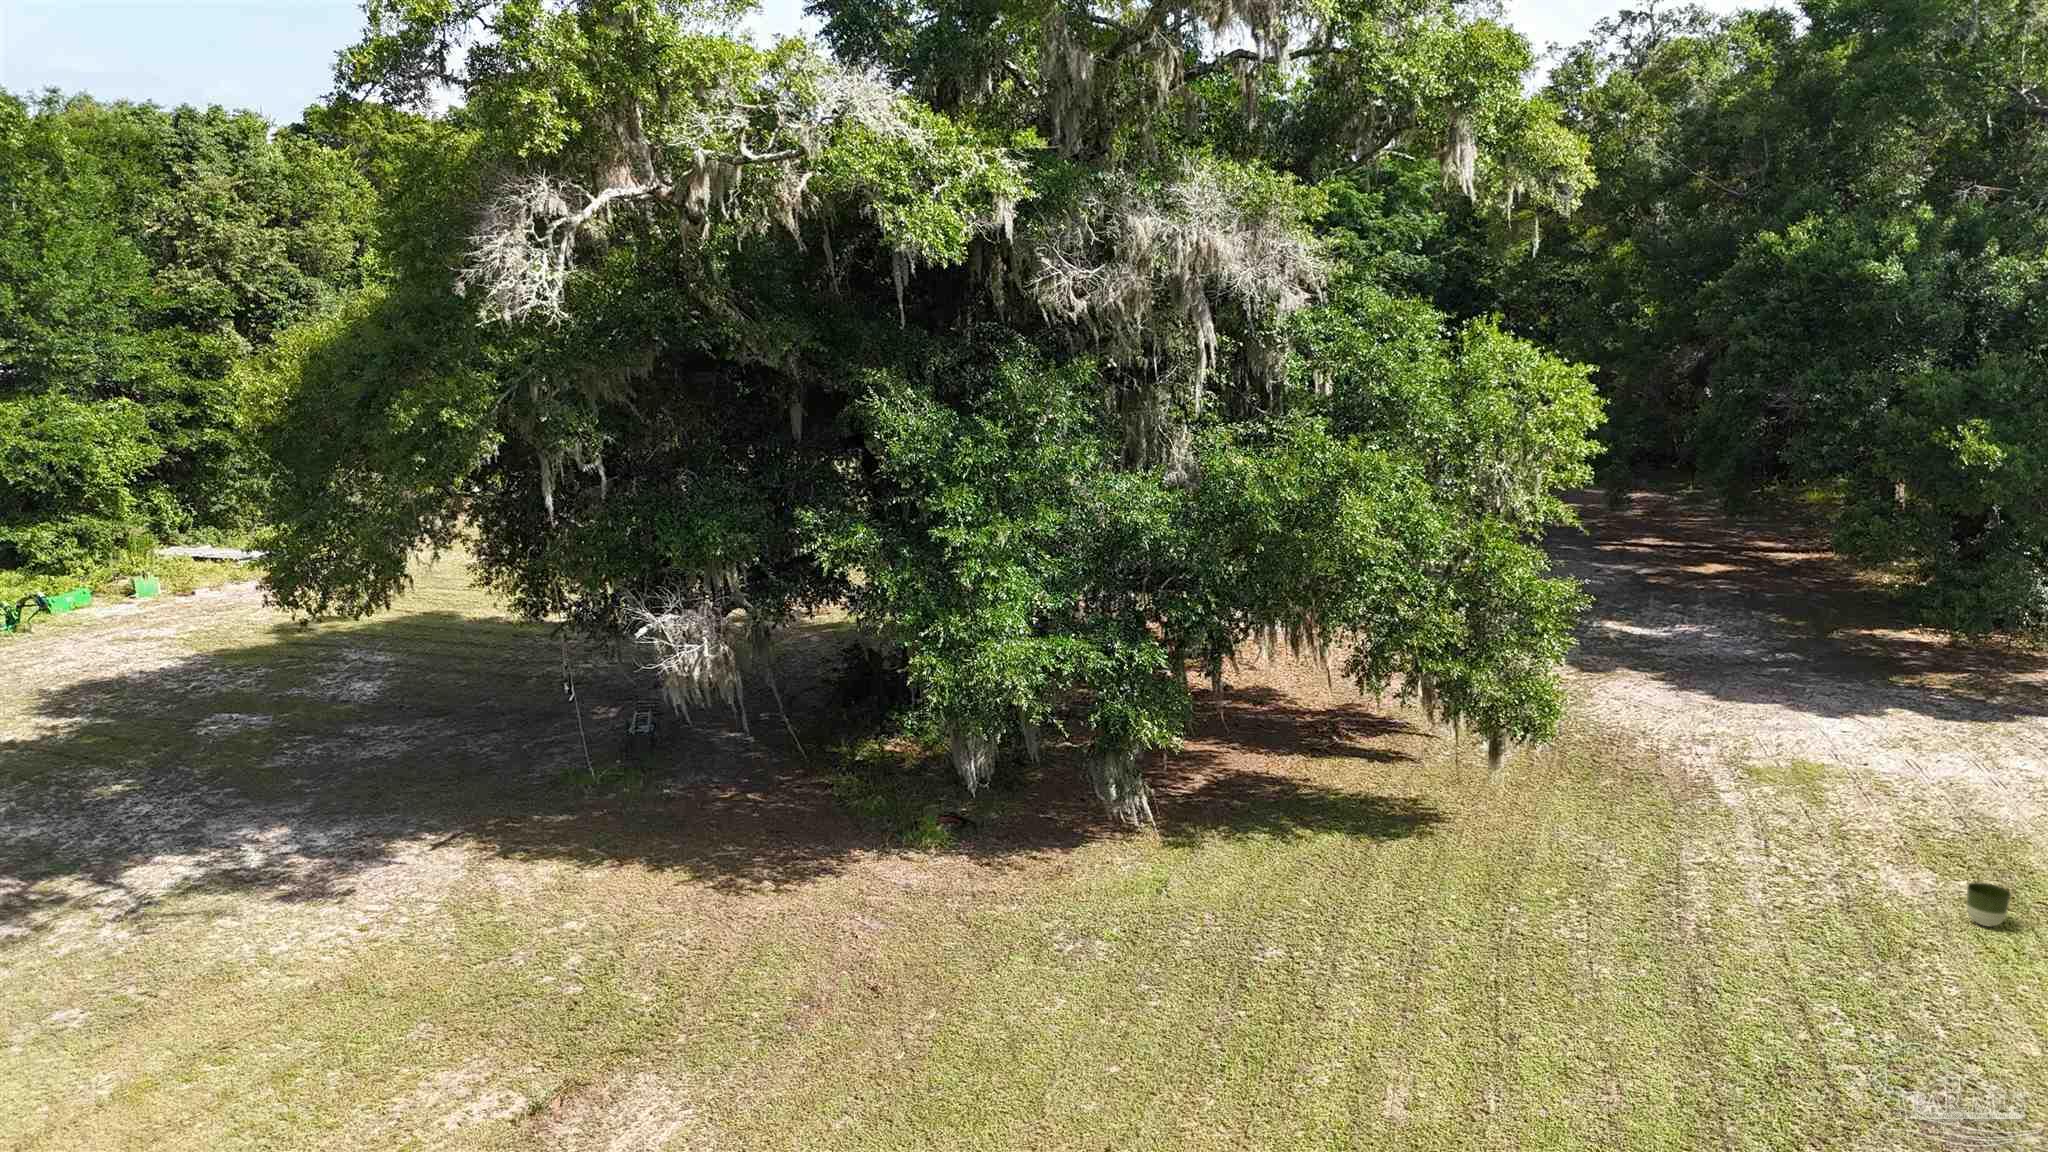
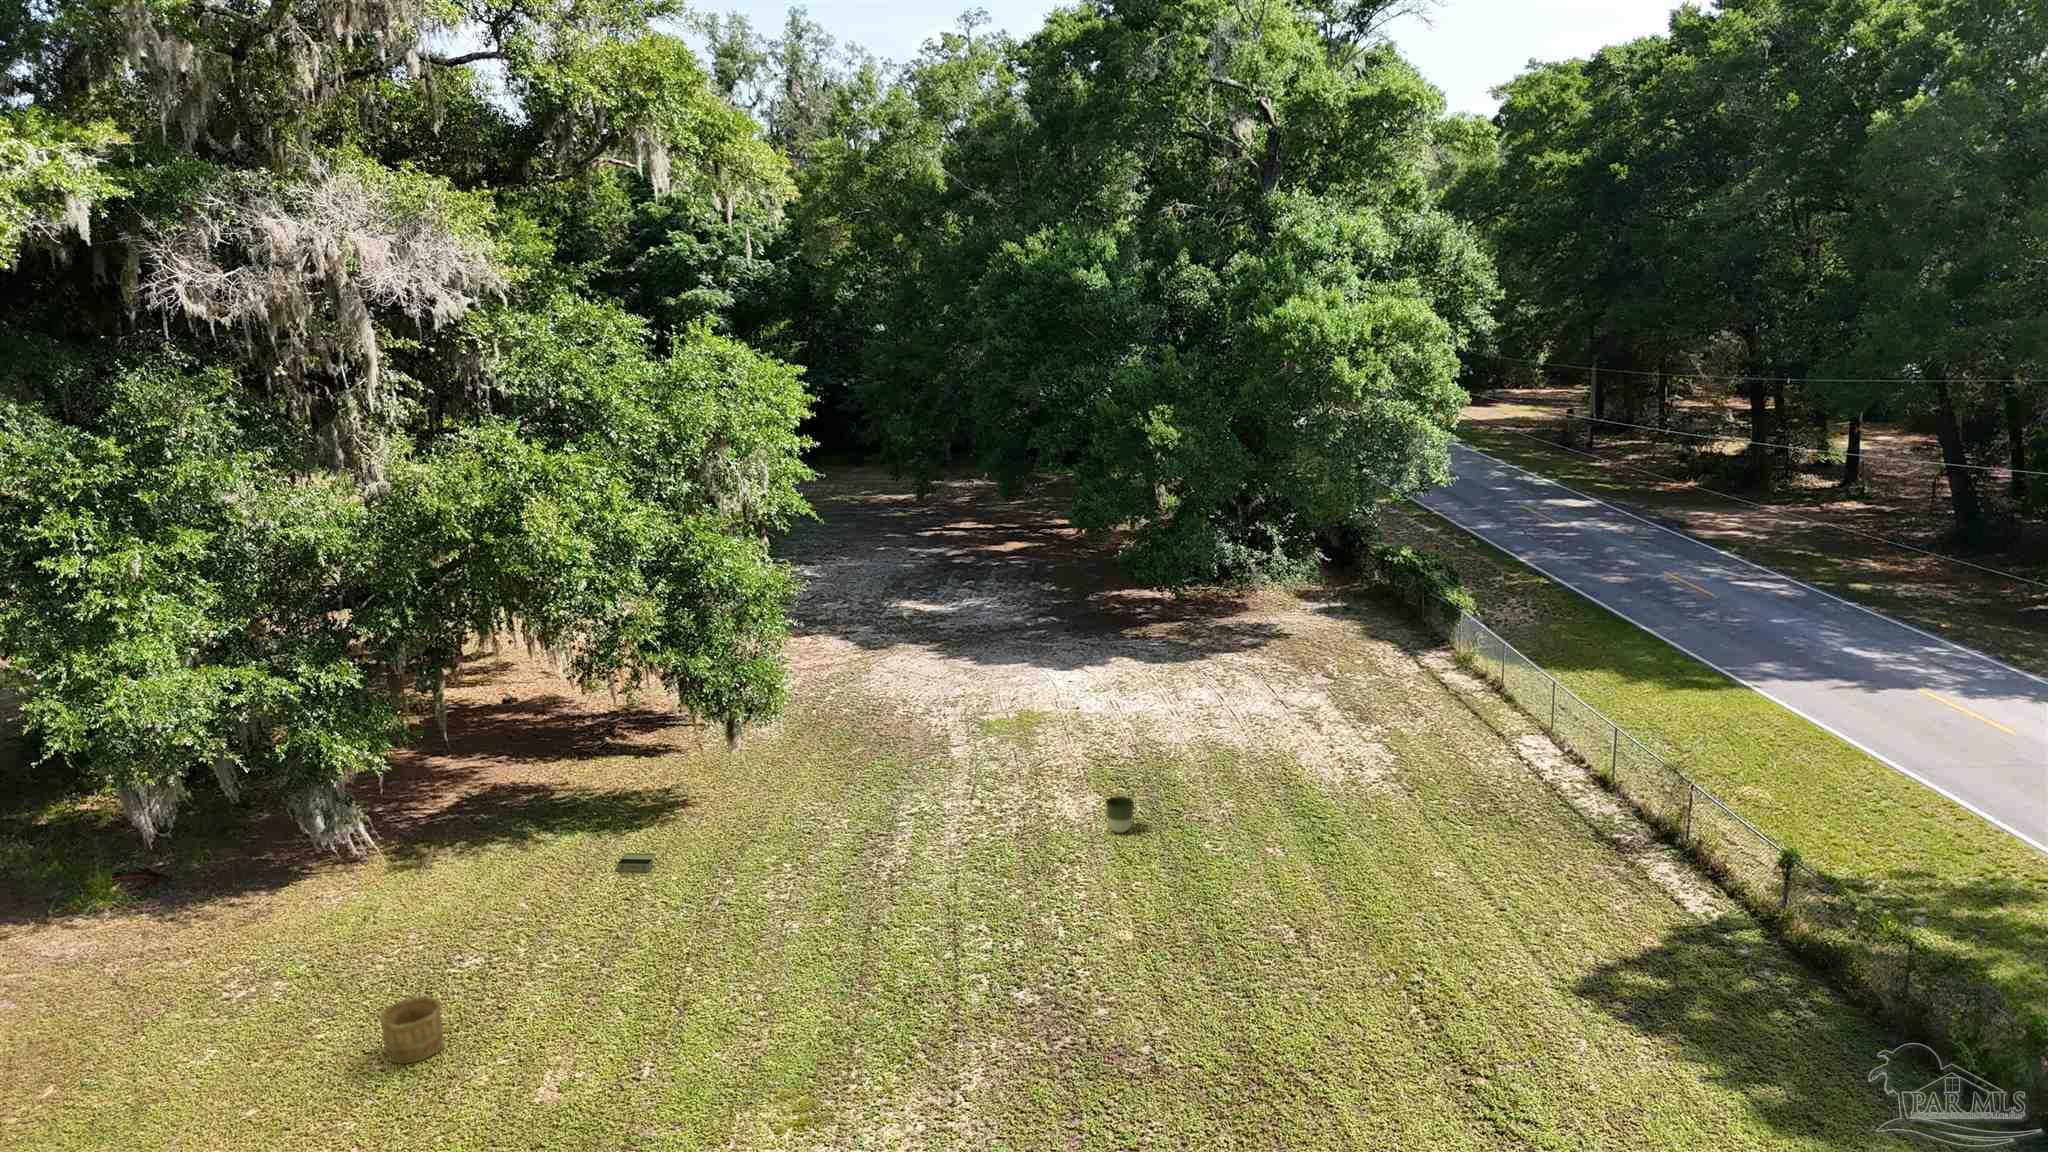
toolbox: none [1387,858,1423,880] -> present [617,853,656,872]
wooden bucket: none [1228,969,1281,1029] -> present [379,996,444,1064]

